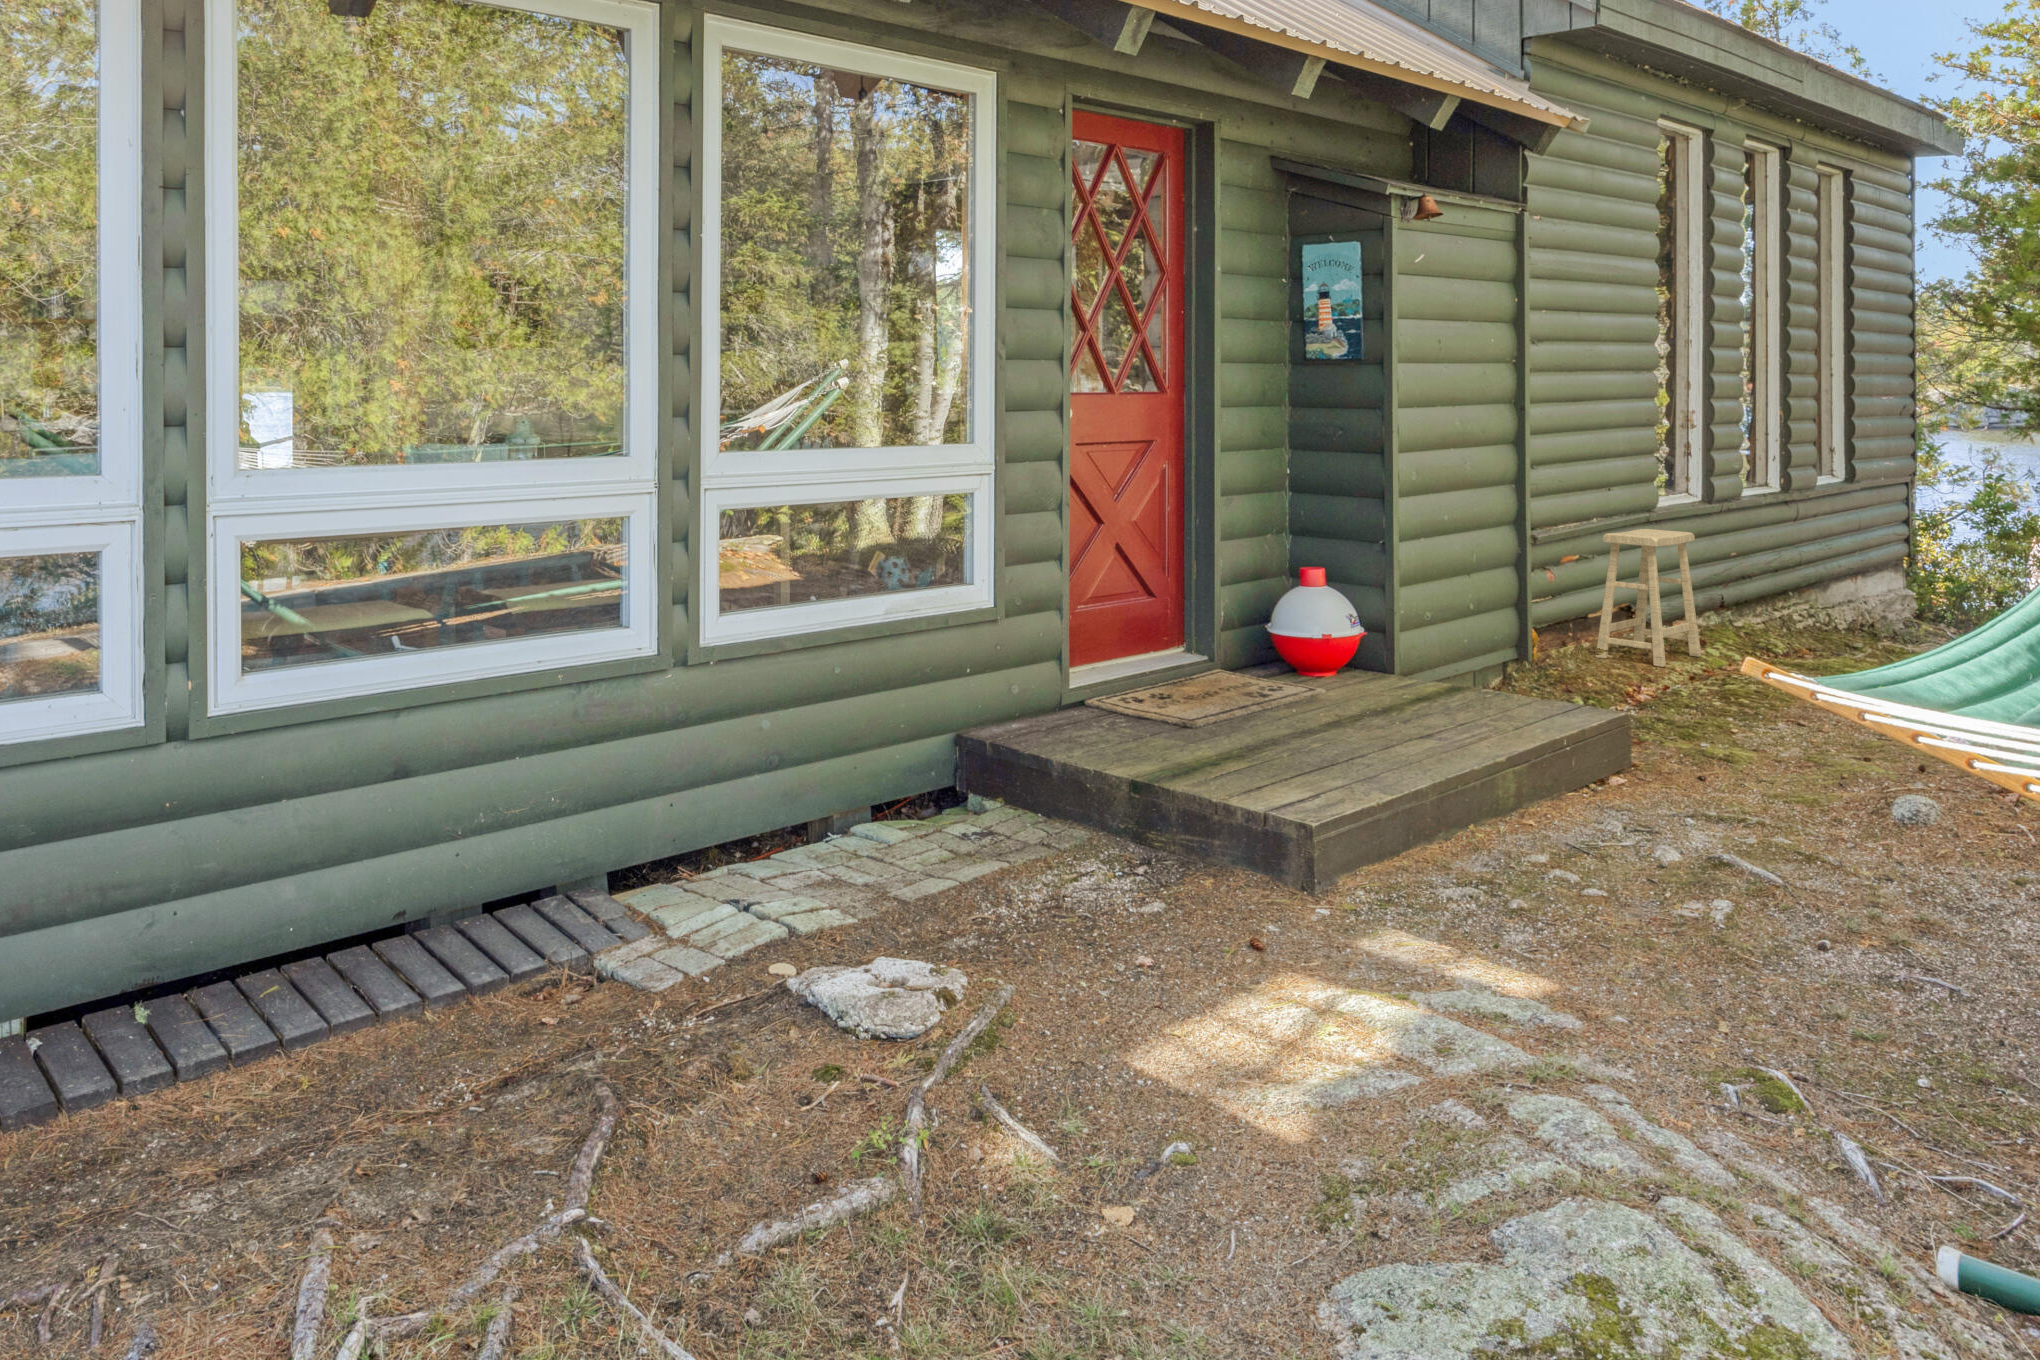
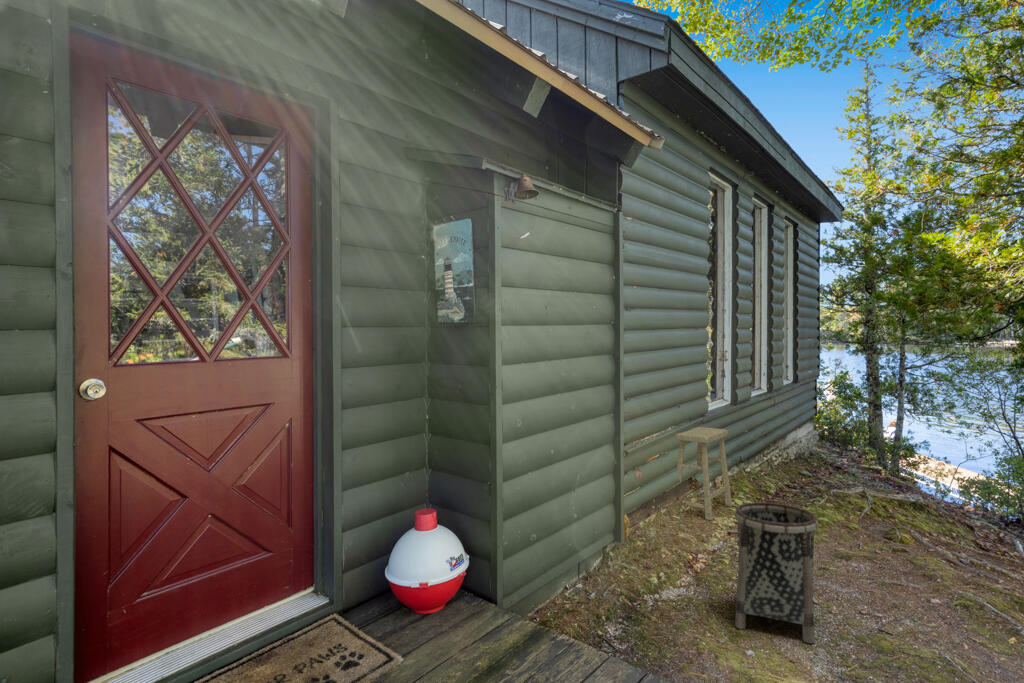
basket: none [1689,595,1803,754] -> present [735,502,818,643]

